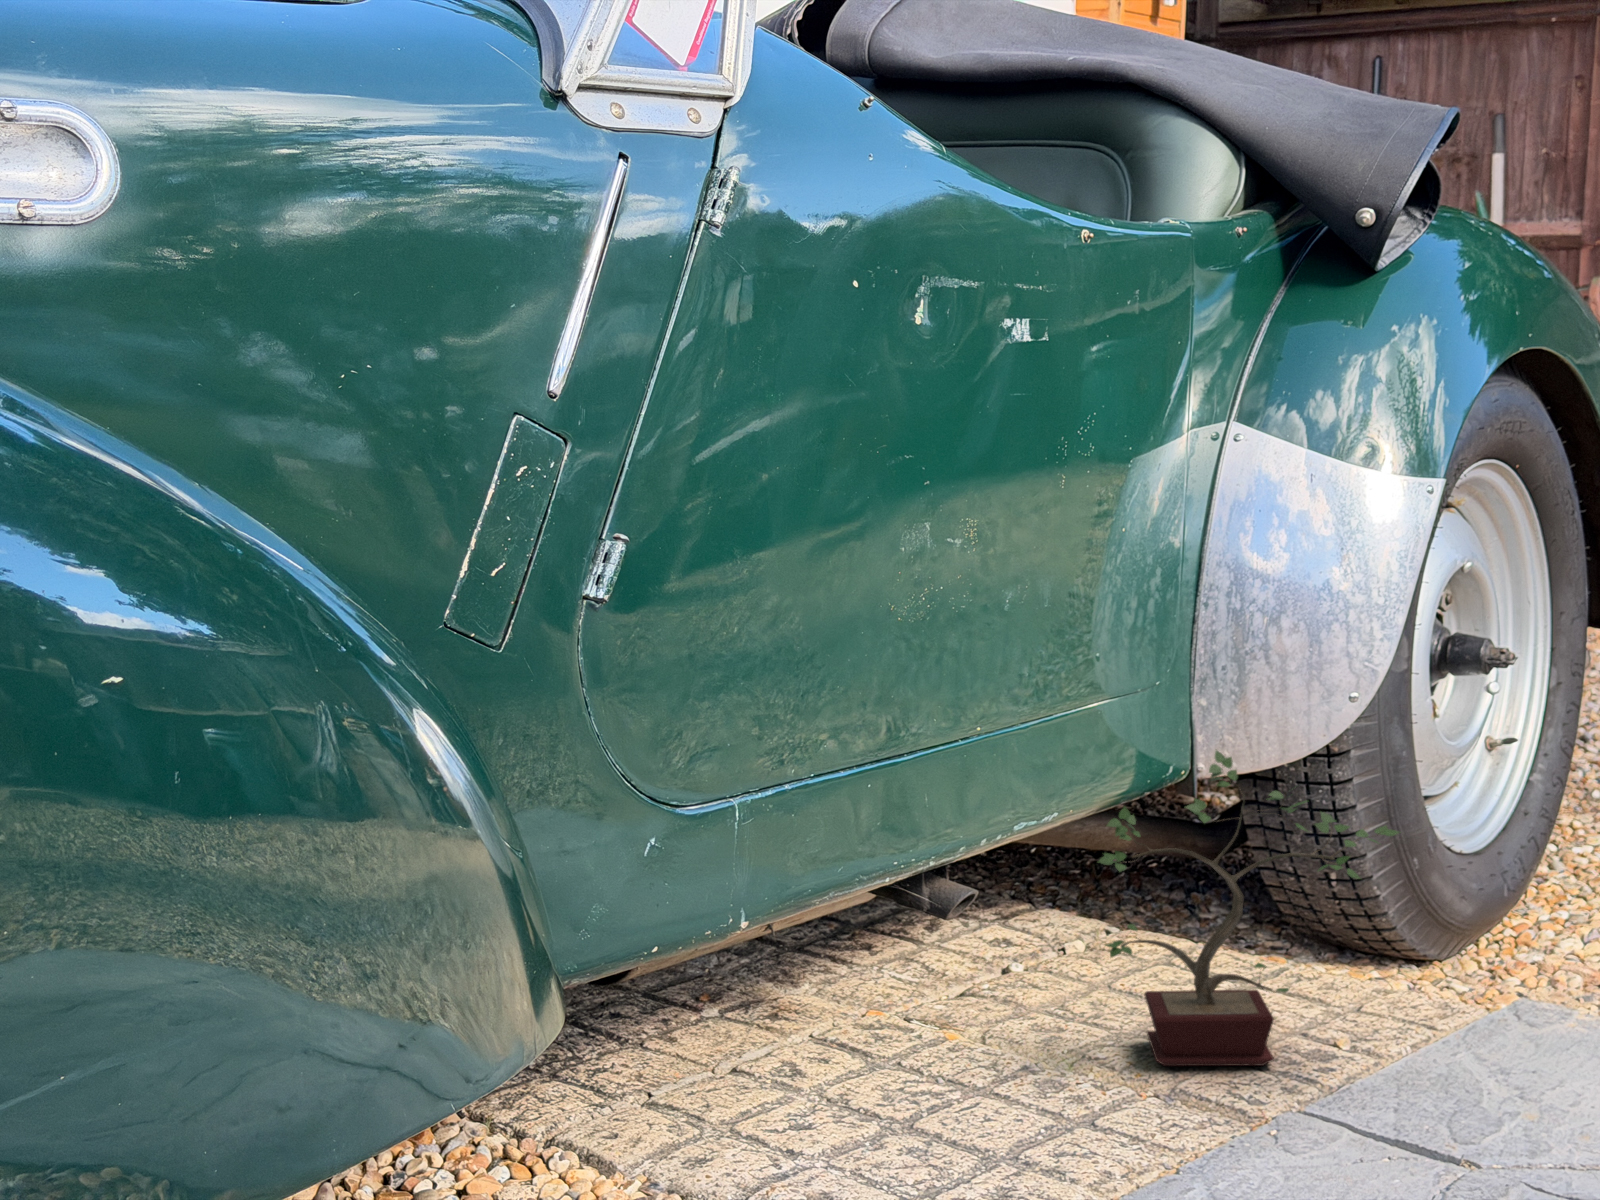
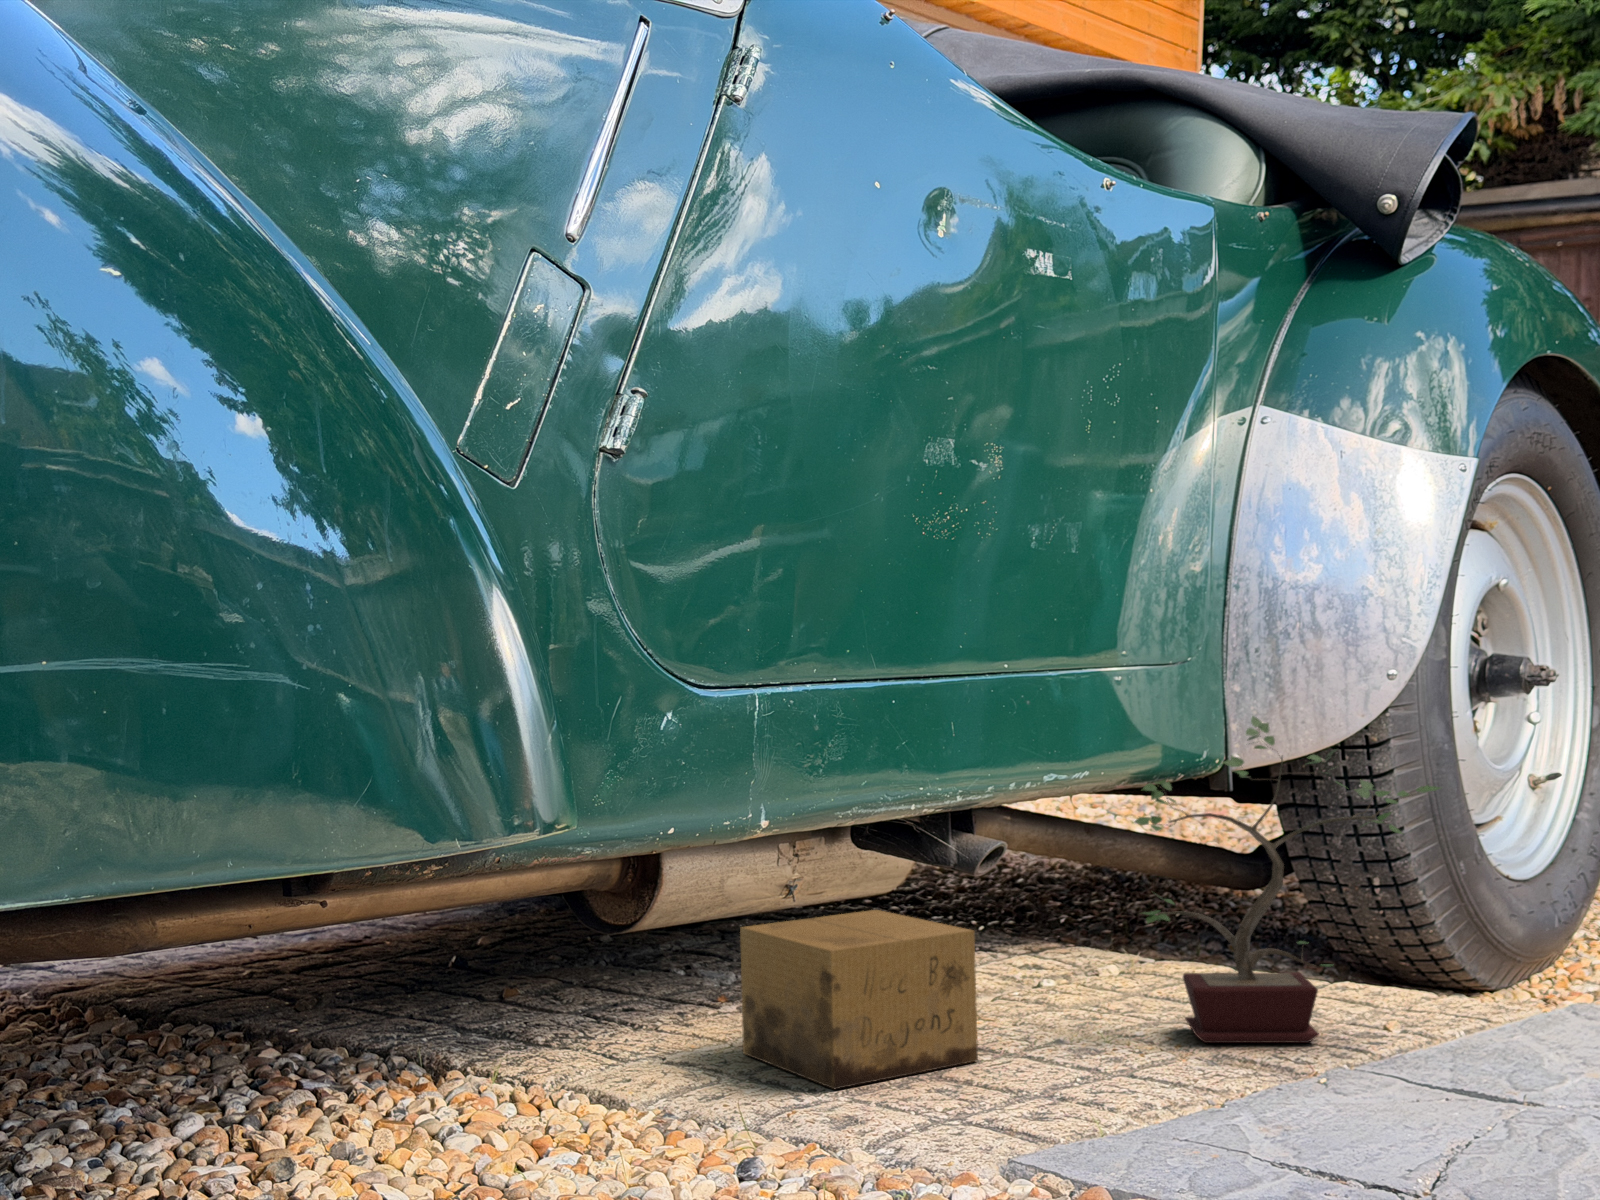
cardboard box: none [718,934,948,1146] -> present [740,910,978,1089]

